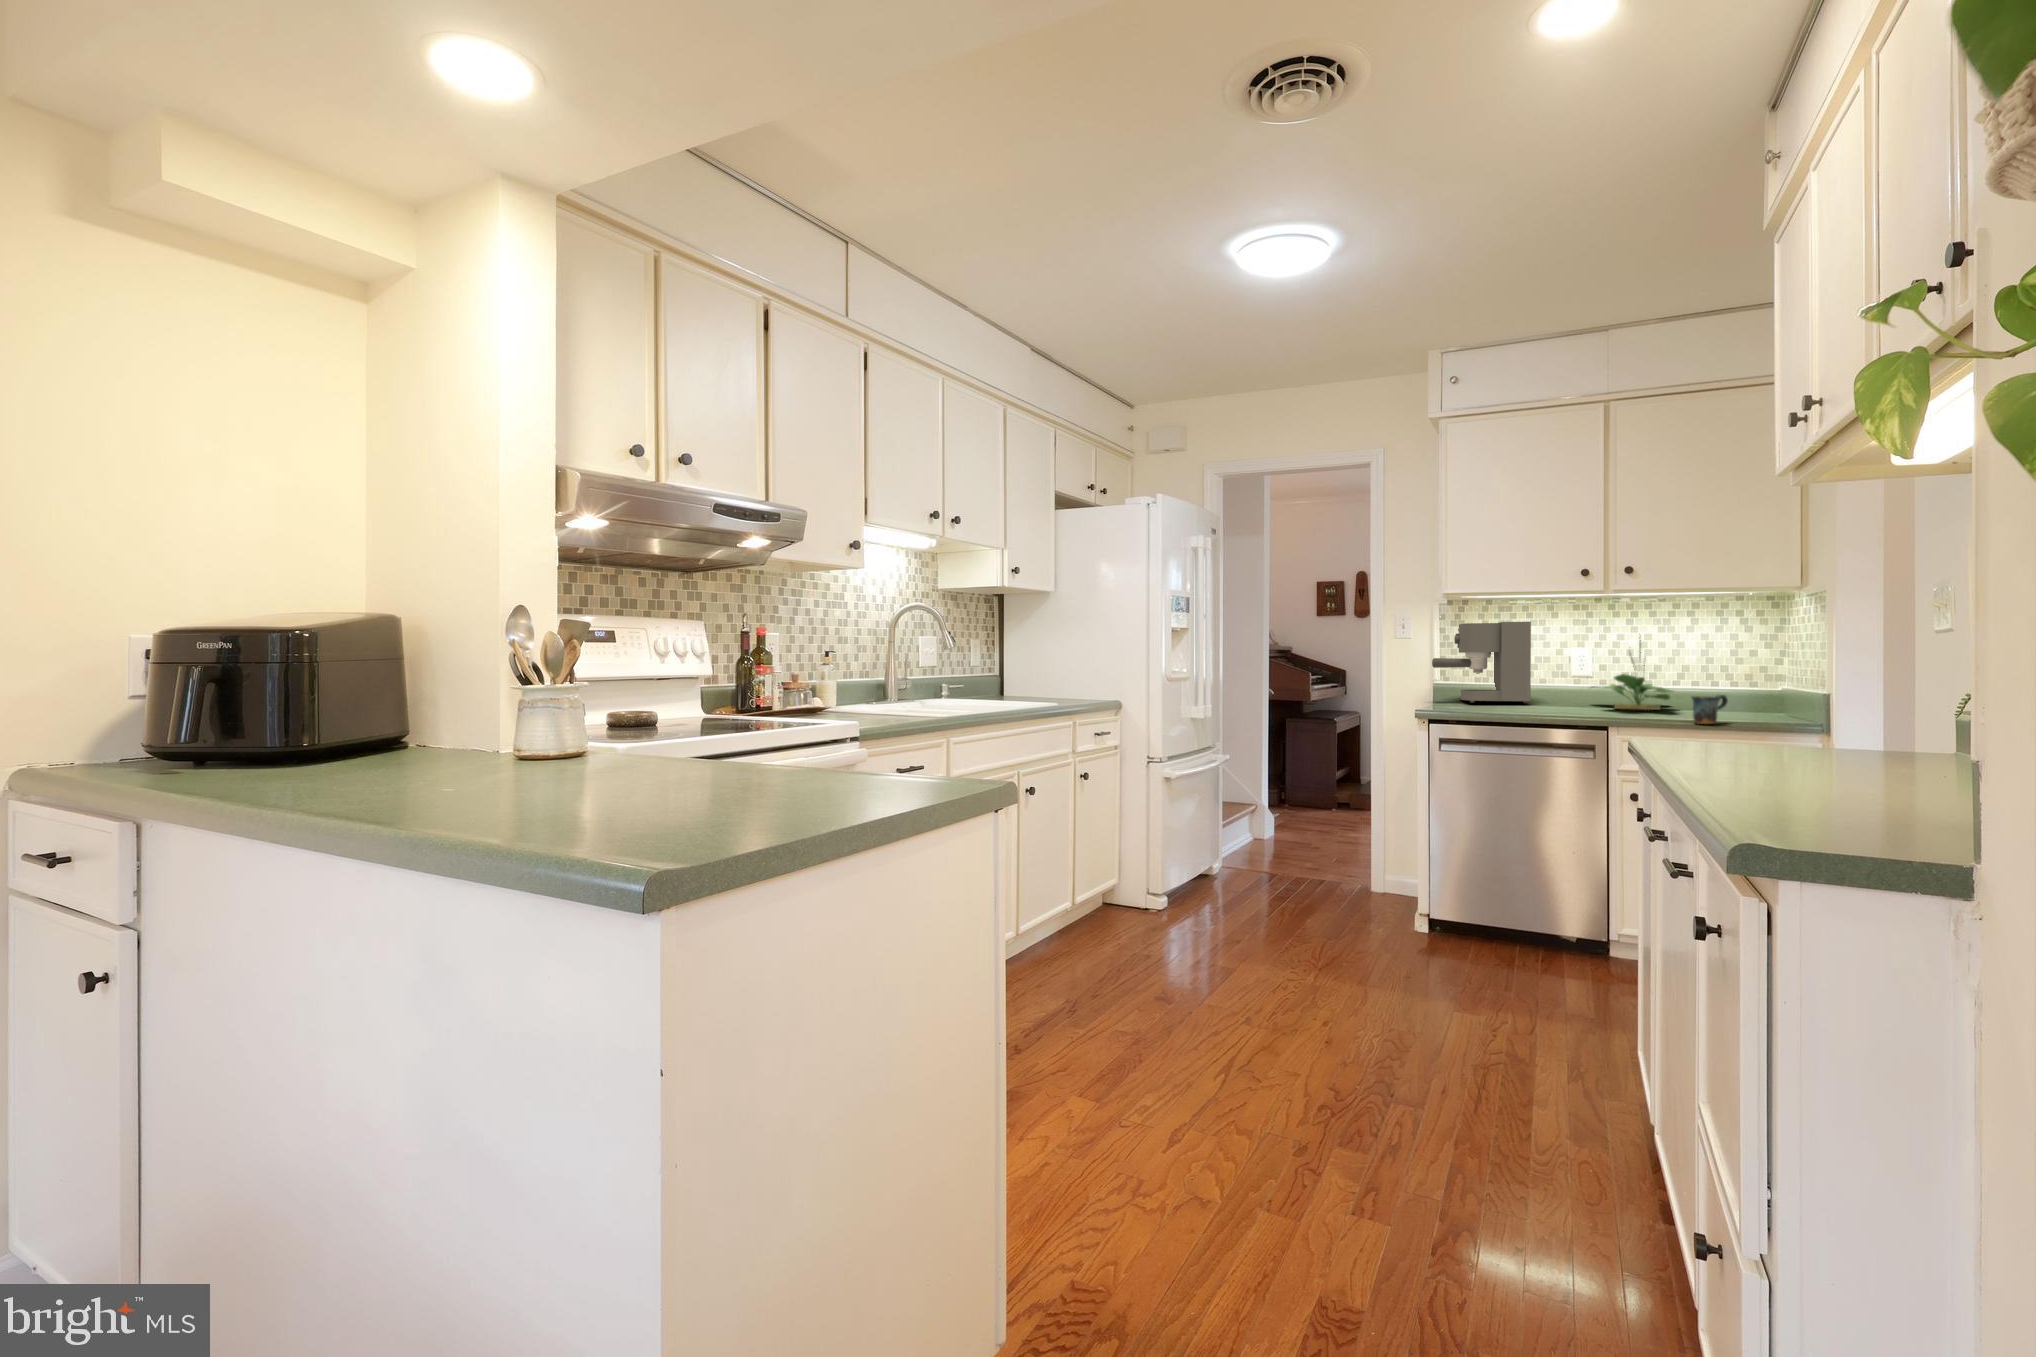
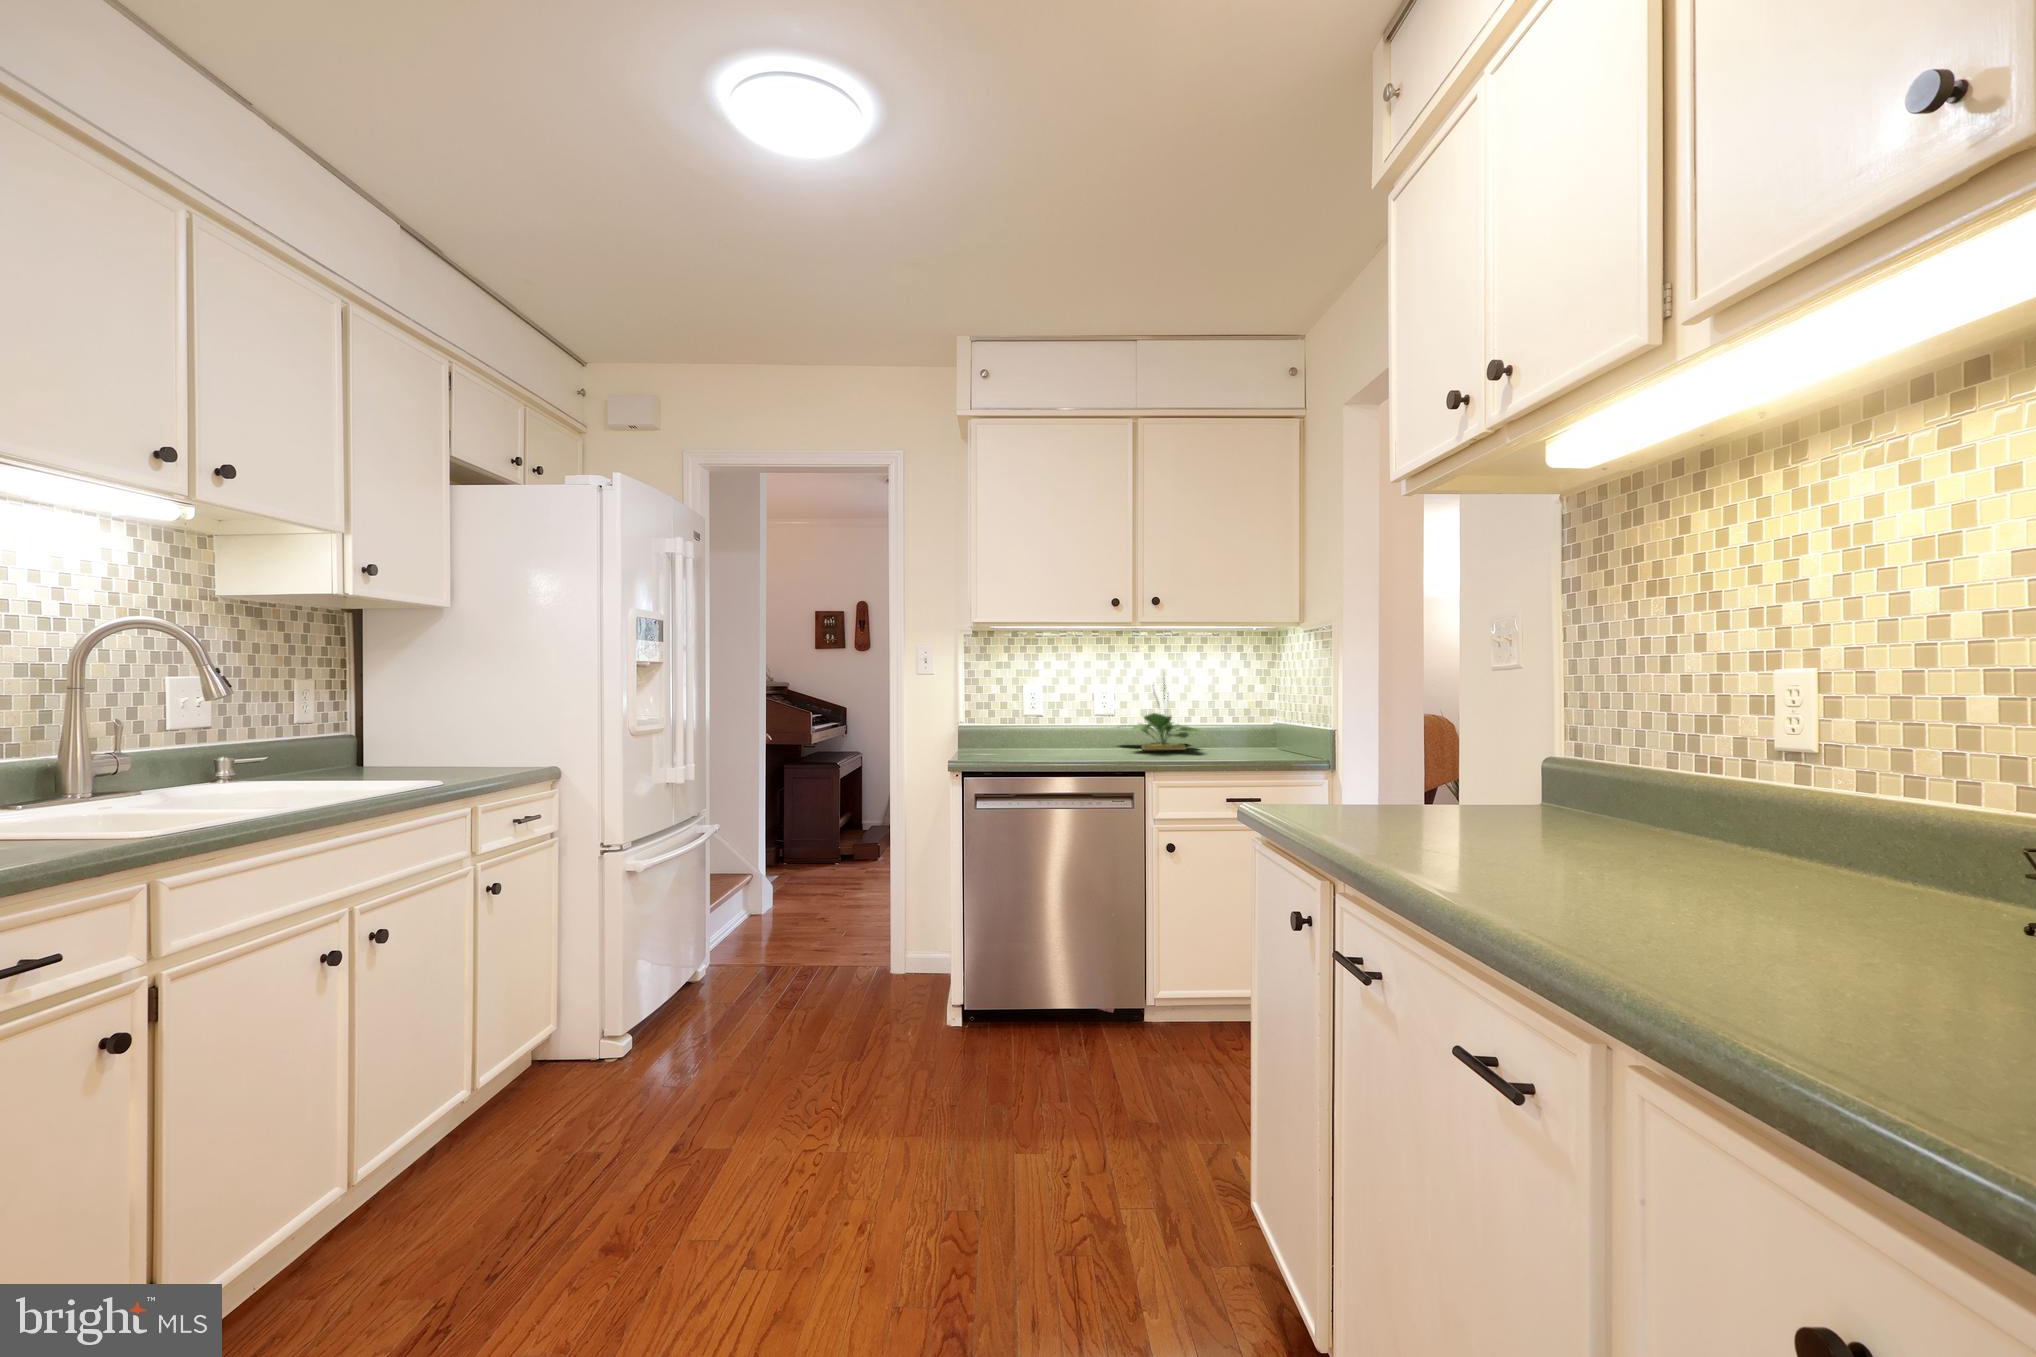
coffee maker: present [1432,622,1531,703] -> none [959,656,1061,748]
mug: present [1692,695,1728,724] -> none [1224,734,1254,766]

